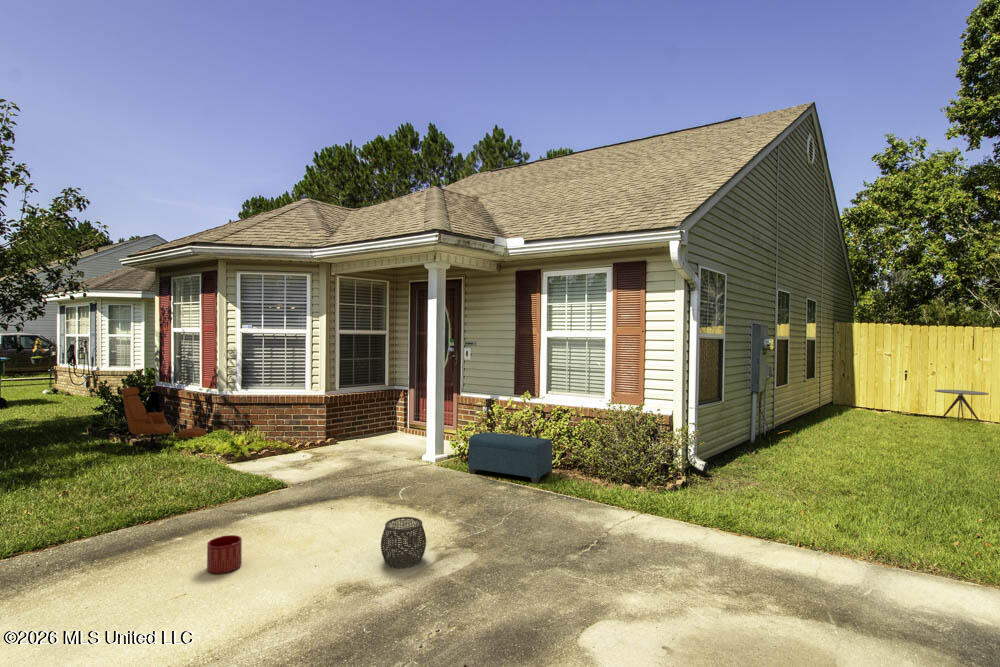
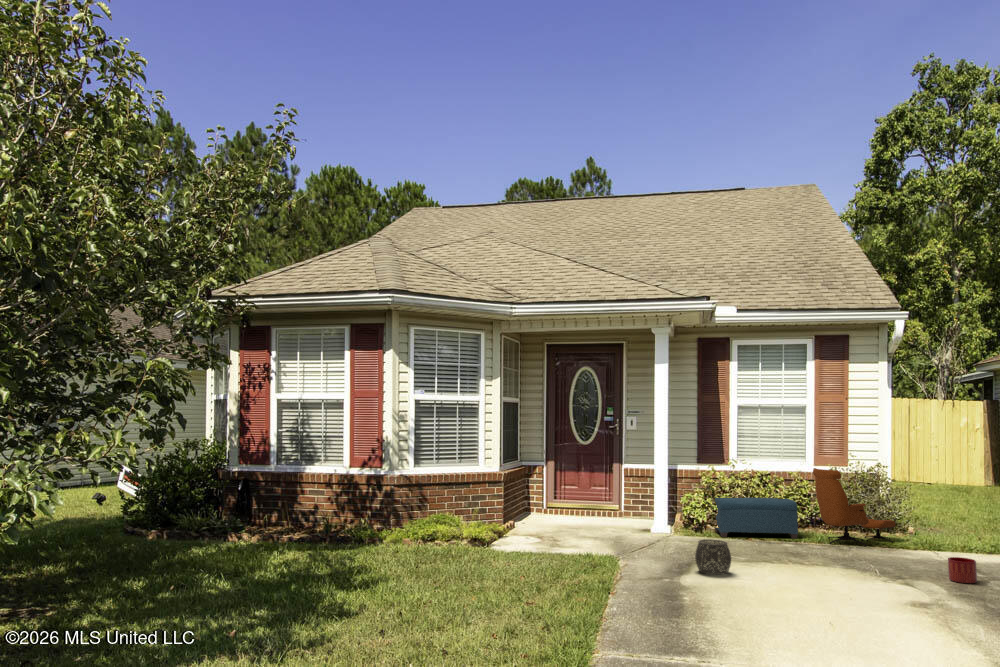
lounge chair: present [122,387,206,451] -> present [813,468,895,546]
round table: present [934,390,989,421] -> none [906,454,948,481]
woven basket: present [381,517,426,568] -> present [695,539,731,575]
planter: present [207,535,242,574] -> present [948,557,977,584]

